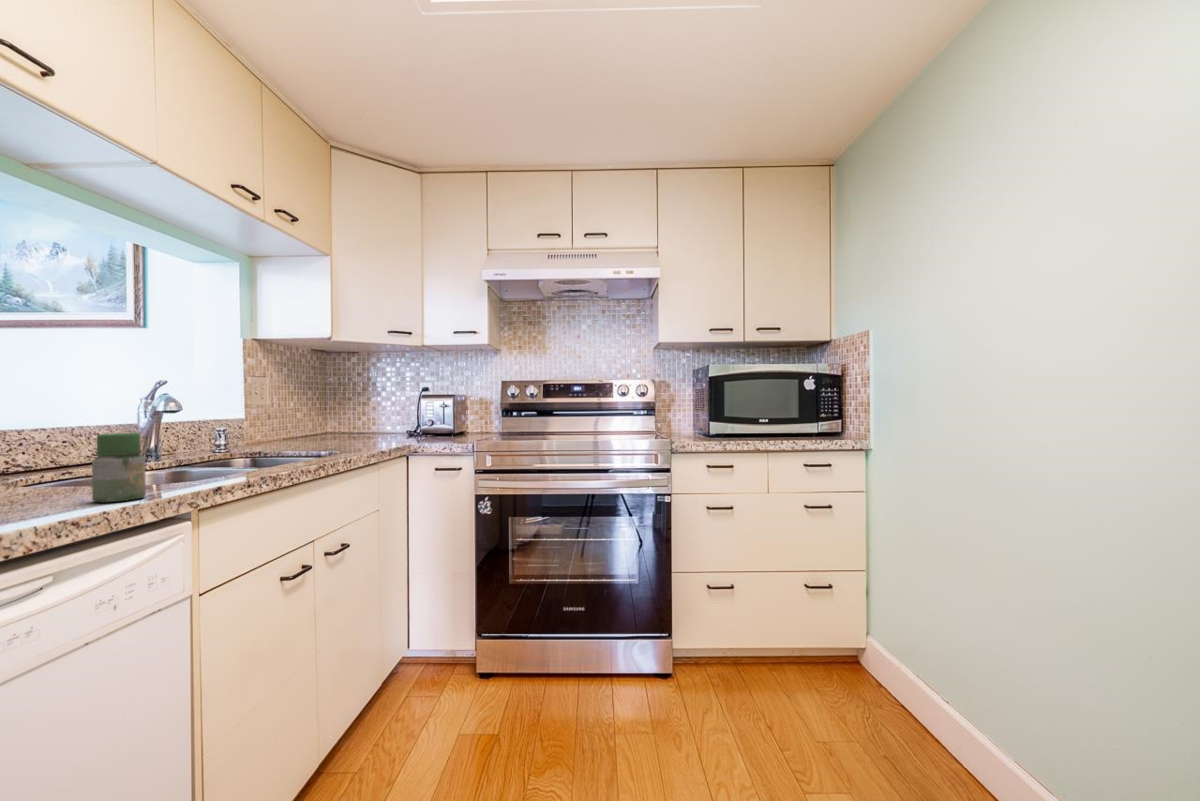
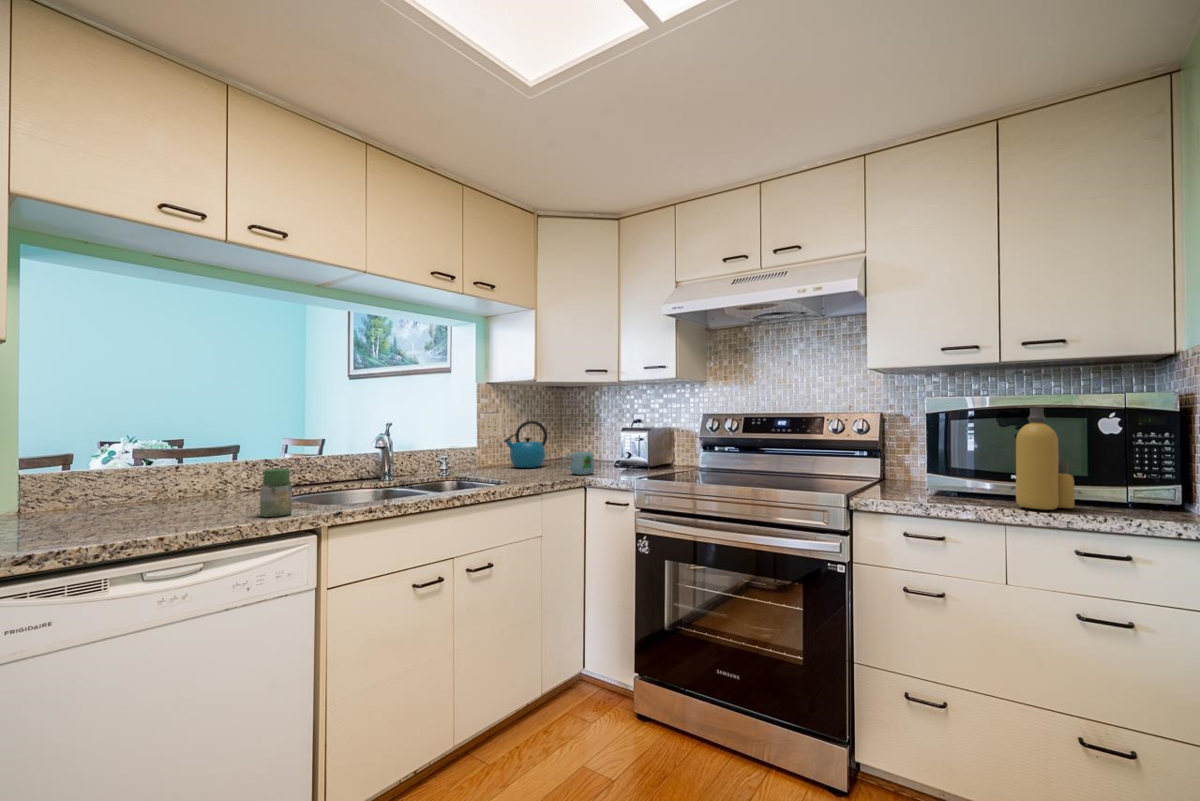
bottle: none [770,372,796,439] -> present [1016,408,1075,510]
kettle: none [280,387,333,441] -> present [504,421,547,468]
mug: none [381,418,413,442] -> present [563,452,594,475]

